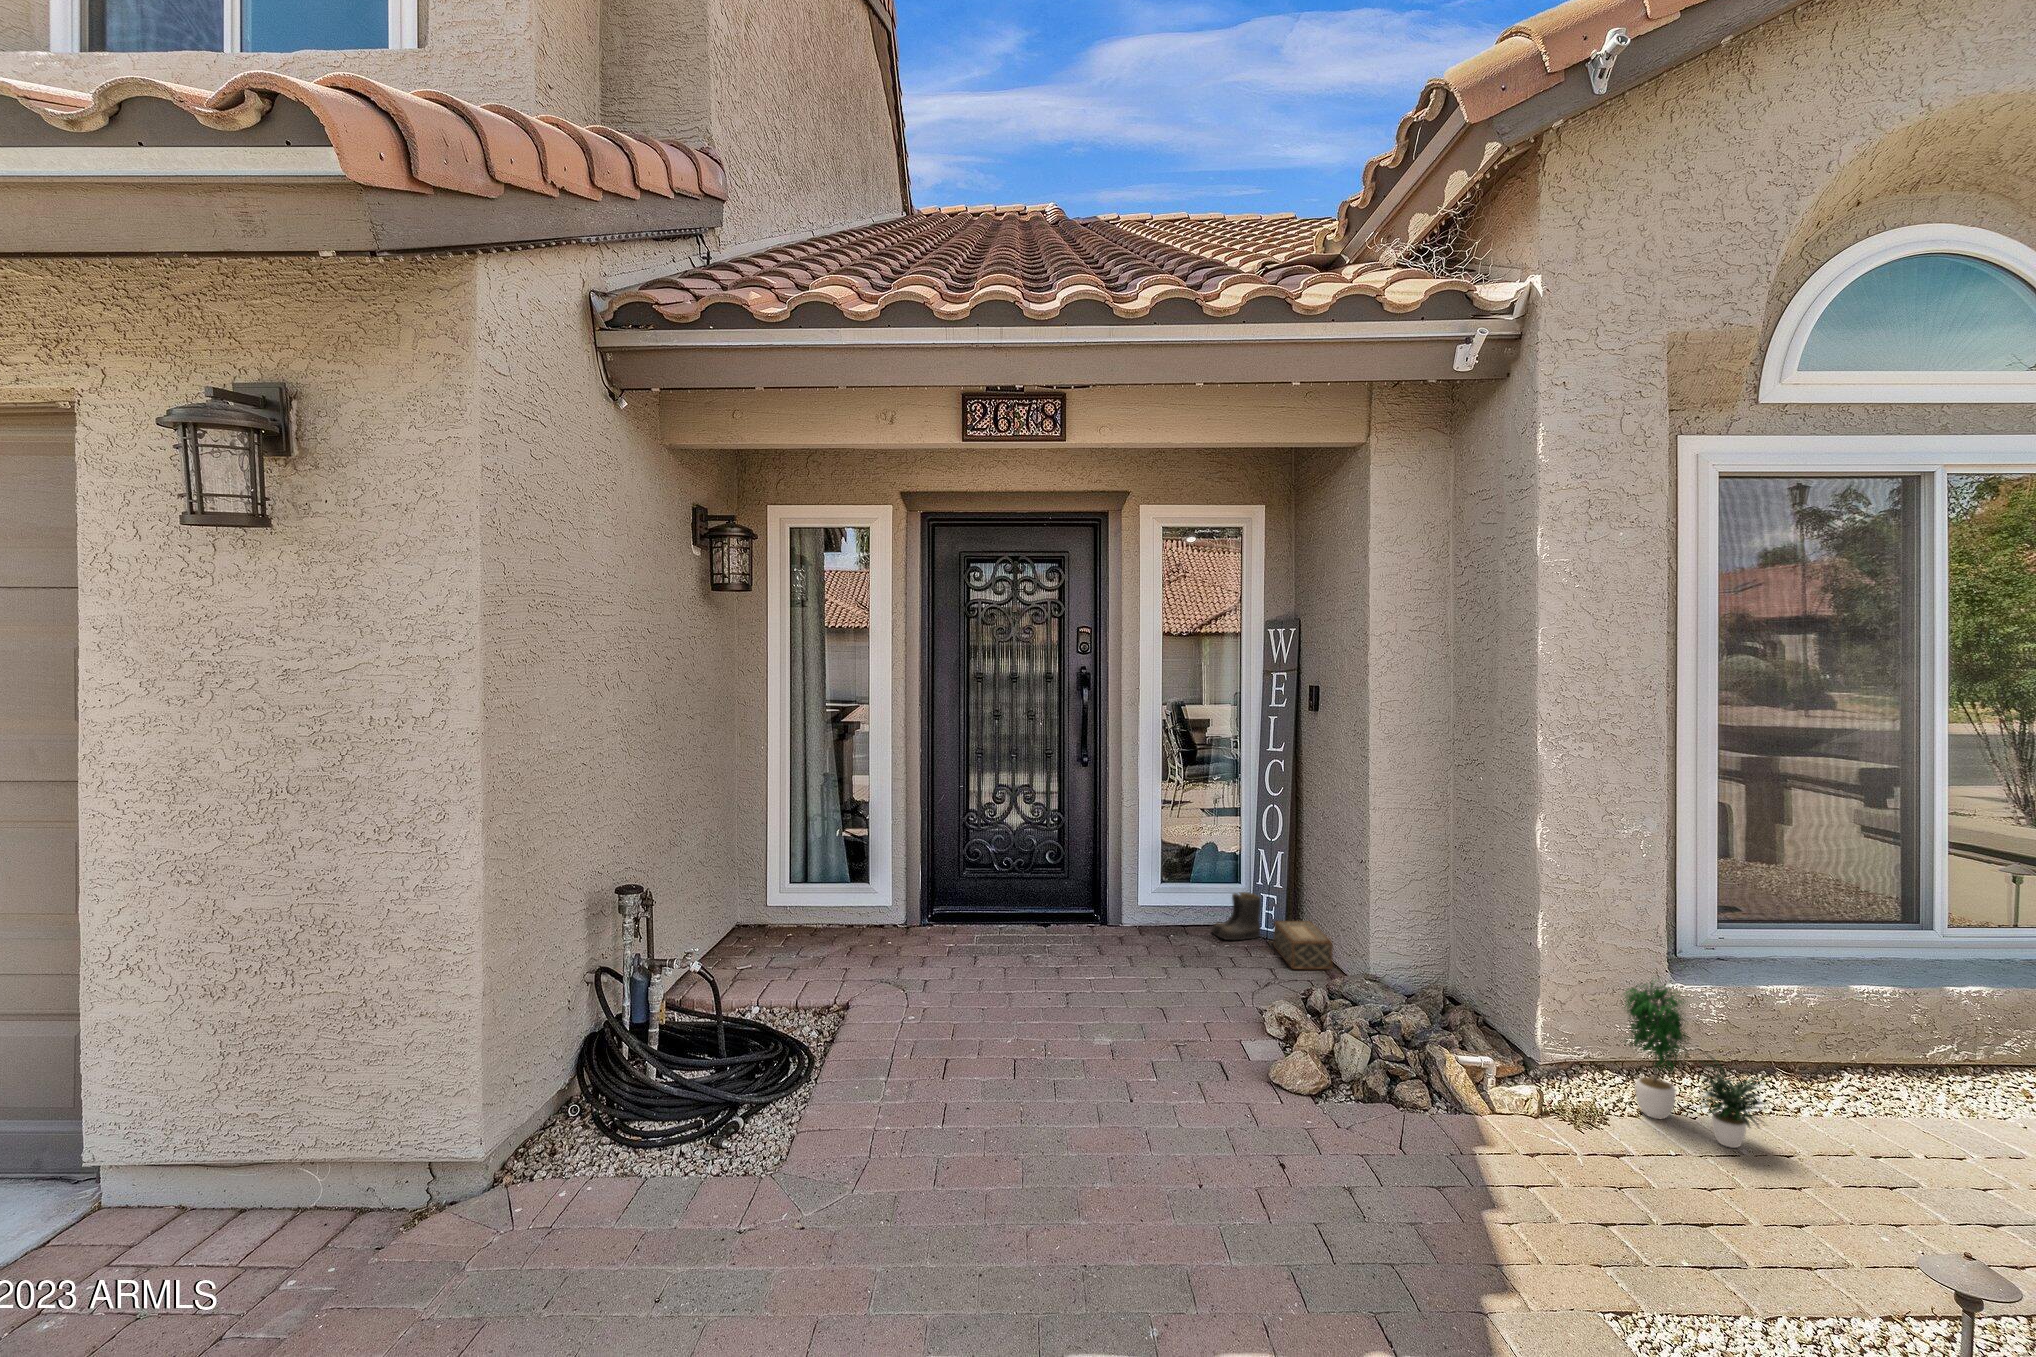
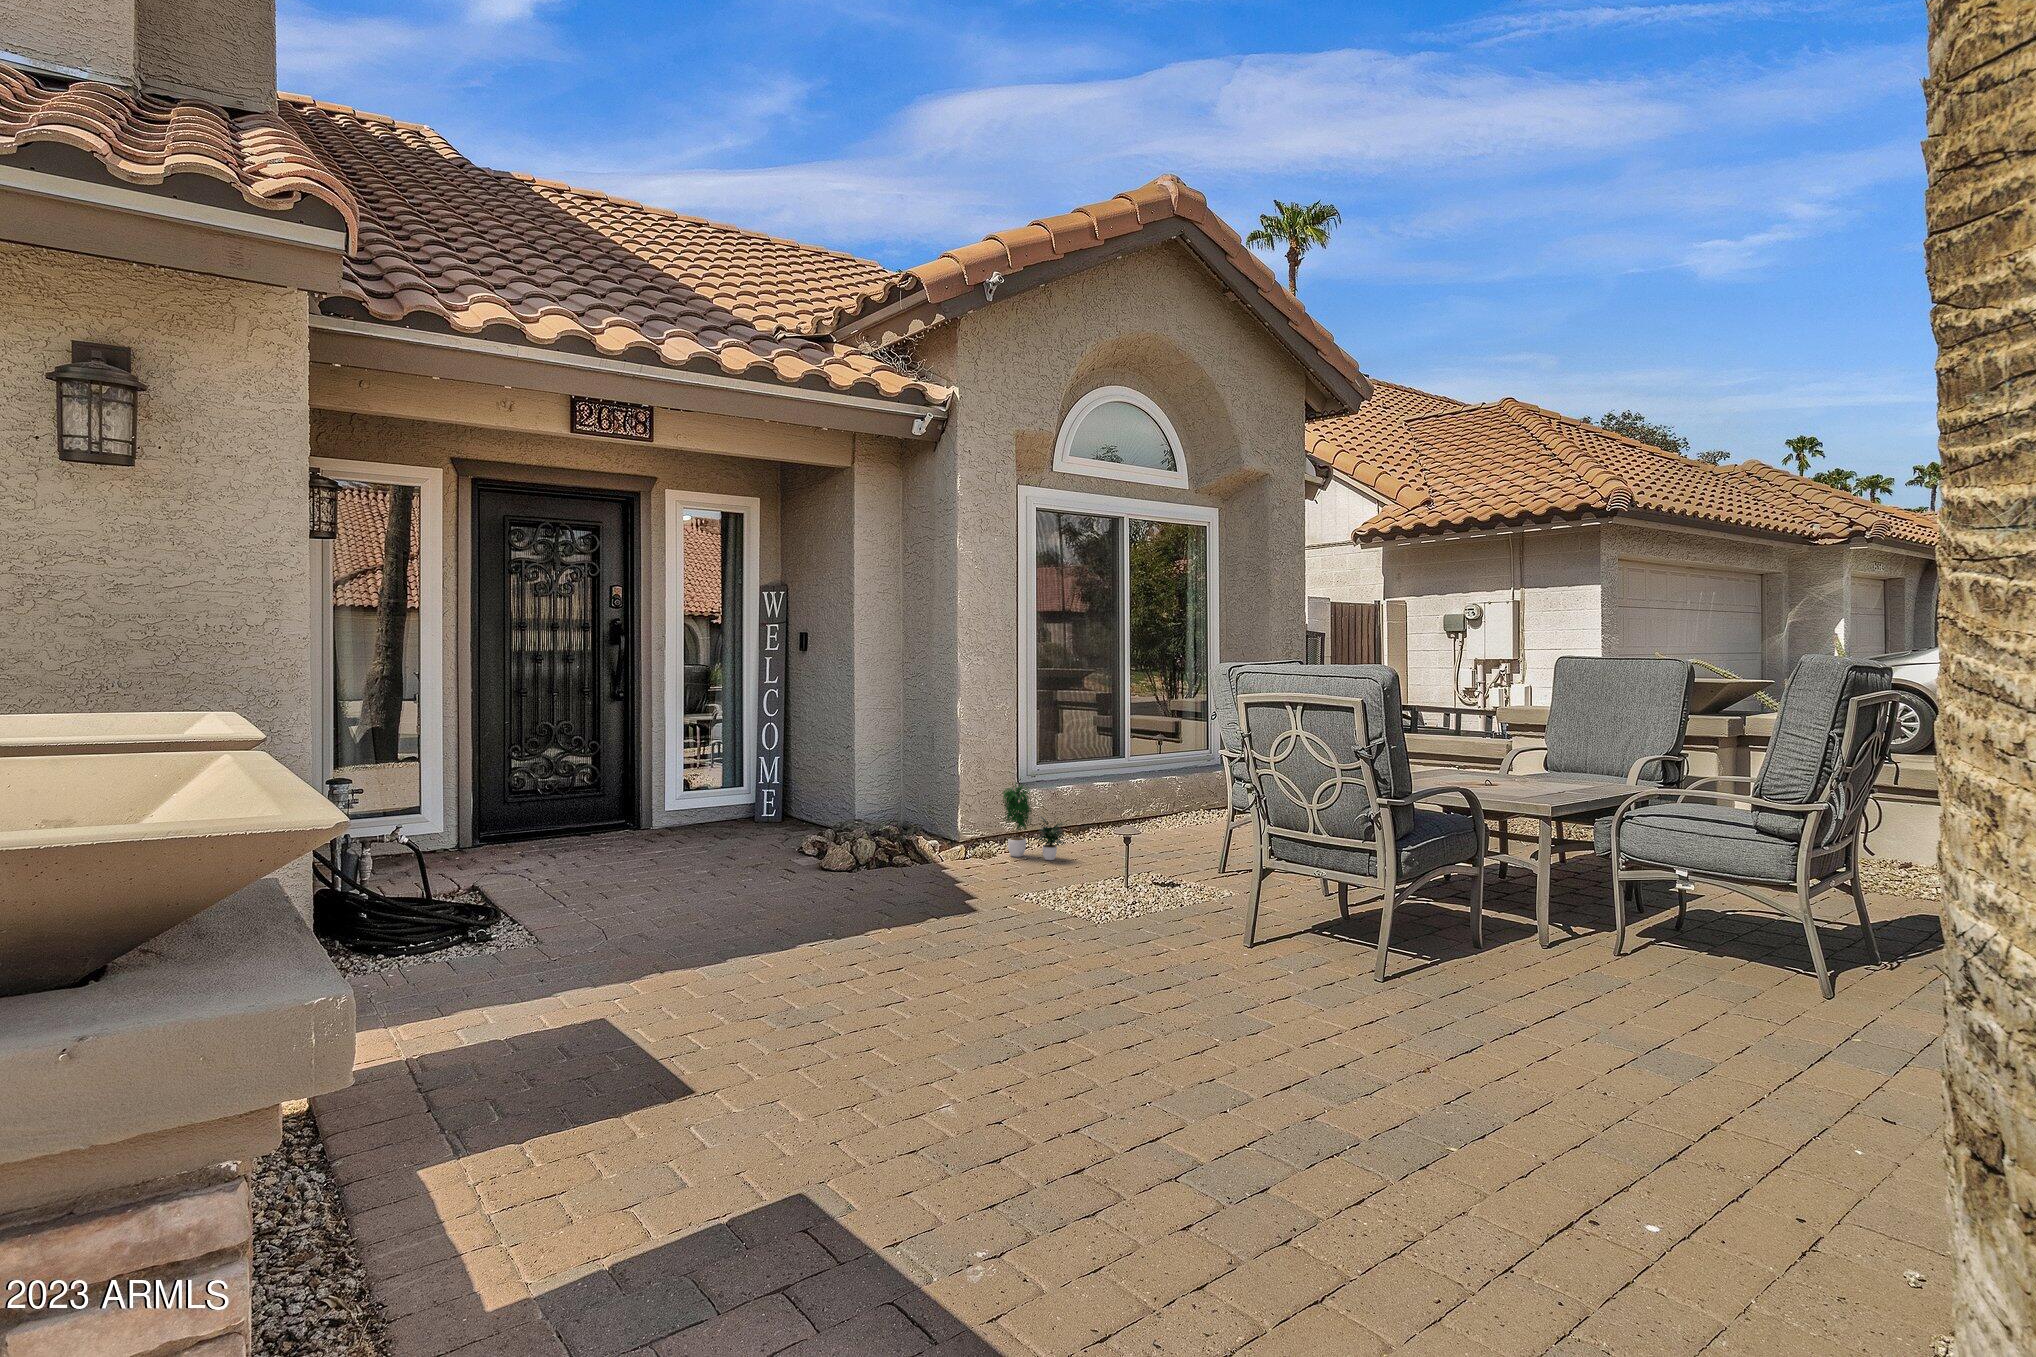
boots: present [1212,892,1261,940] -> none [727,789,765,823]
woven basket: present [1273,921,1333,969] -> none [776,802,823,830]

